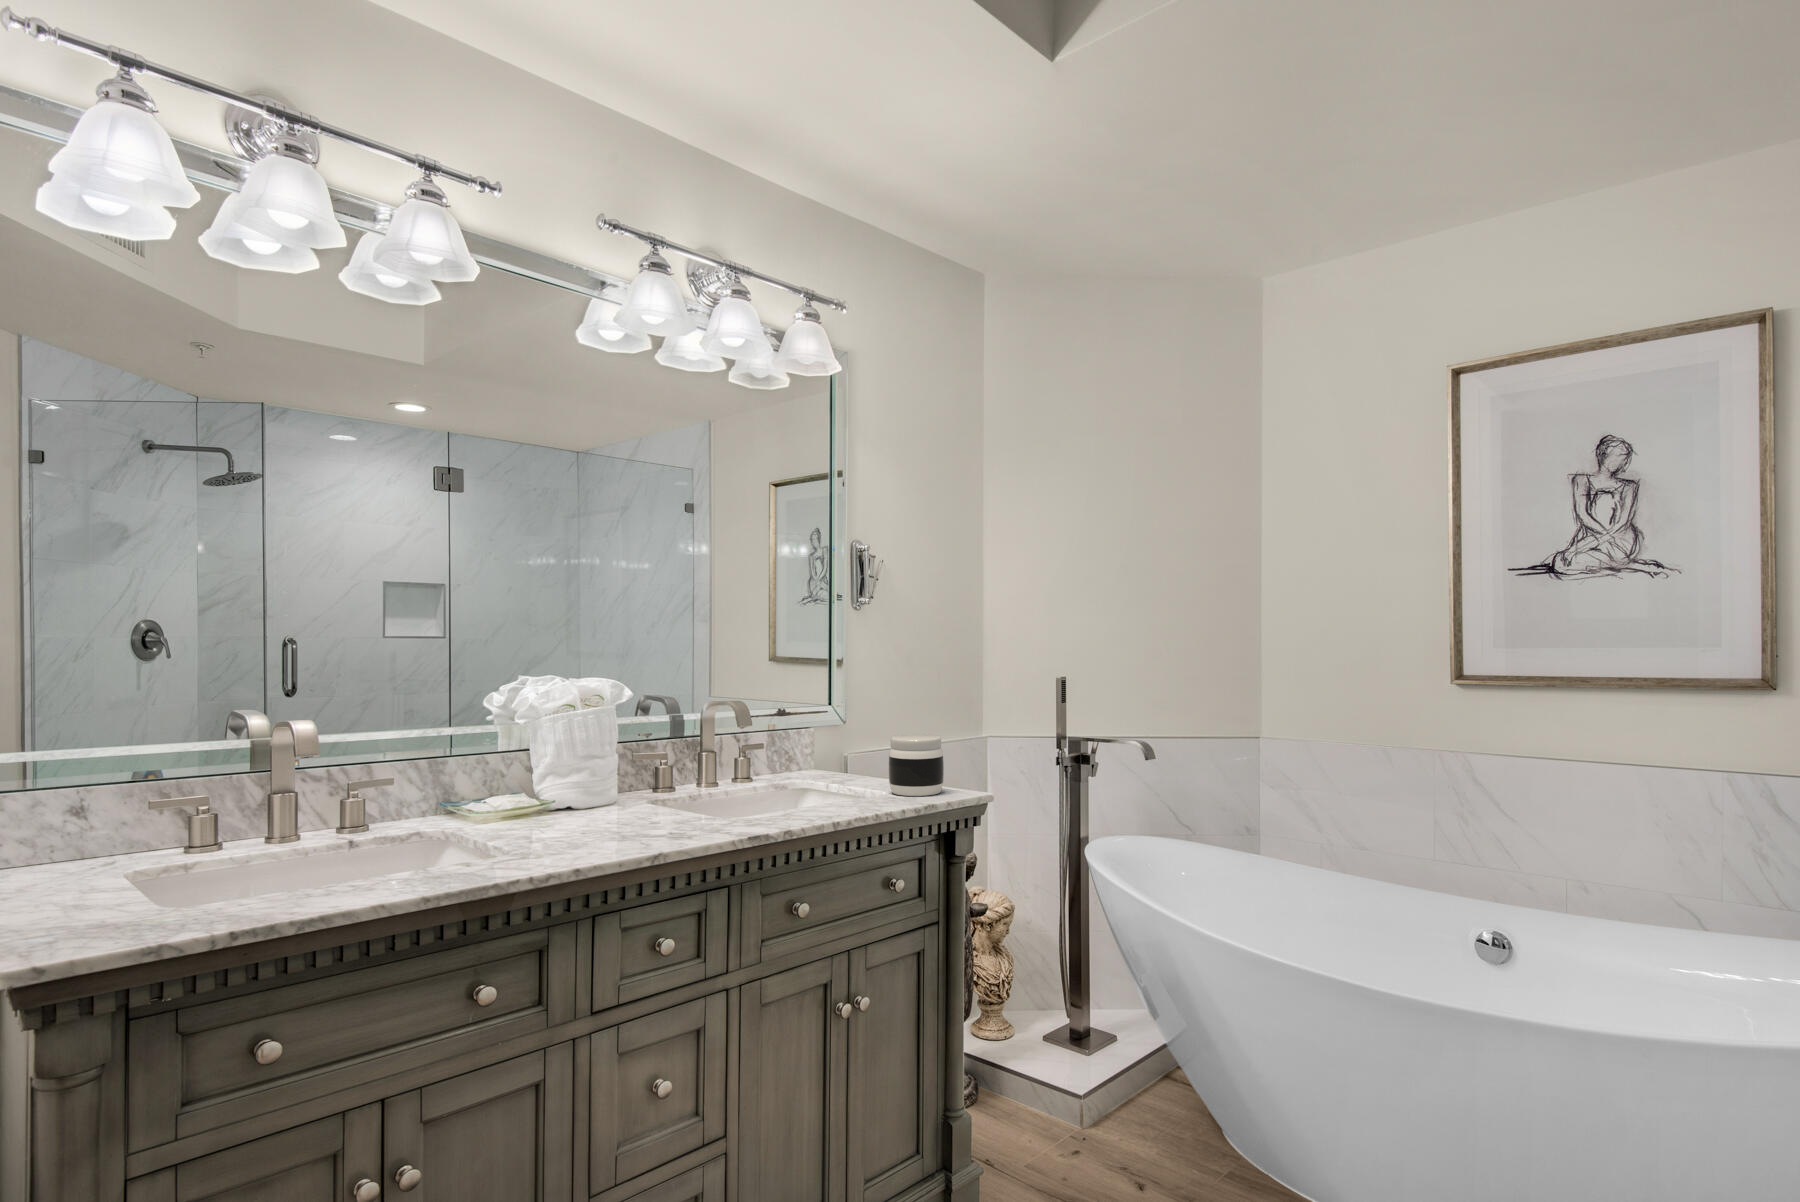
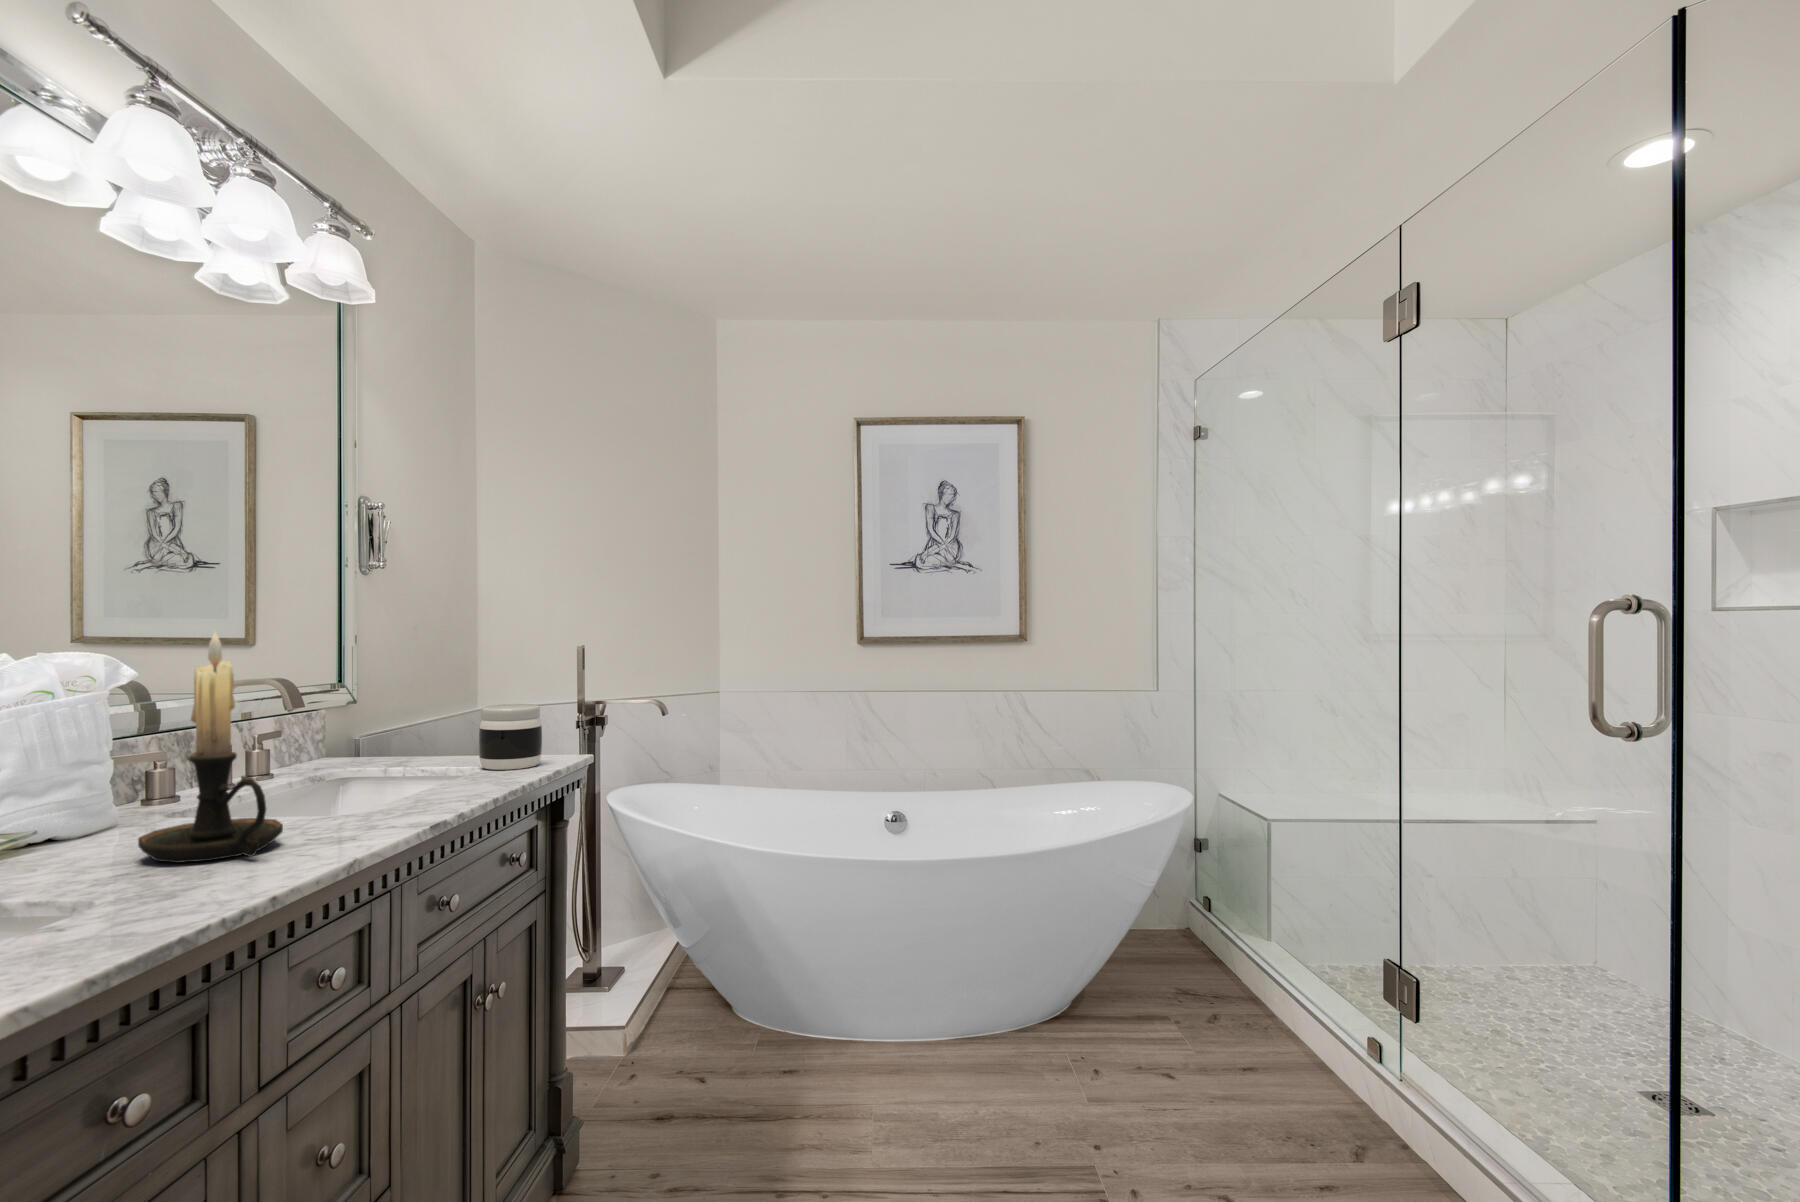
candle holder: none [566,676,652,841] -> present [138,632,283,863]

